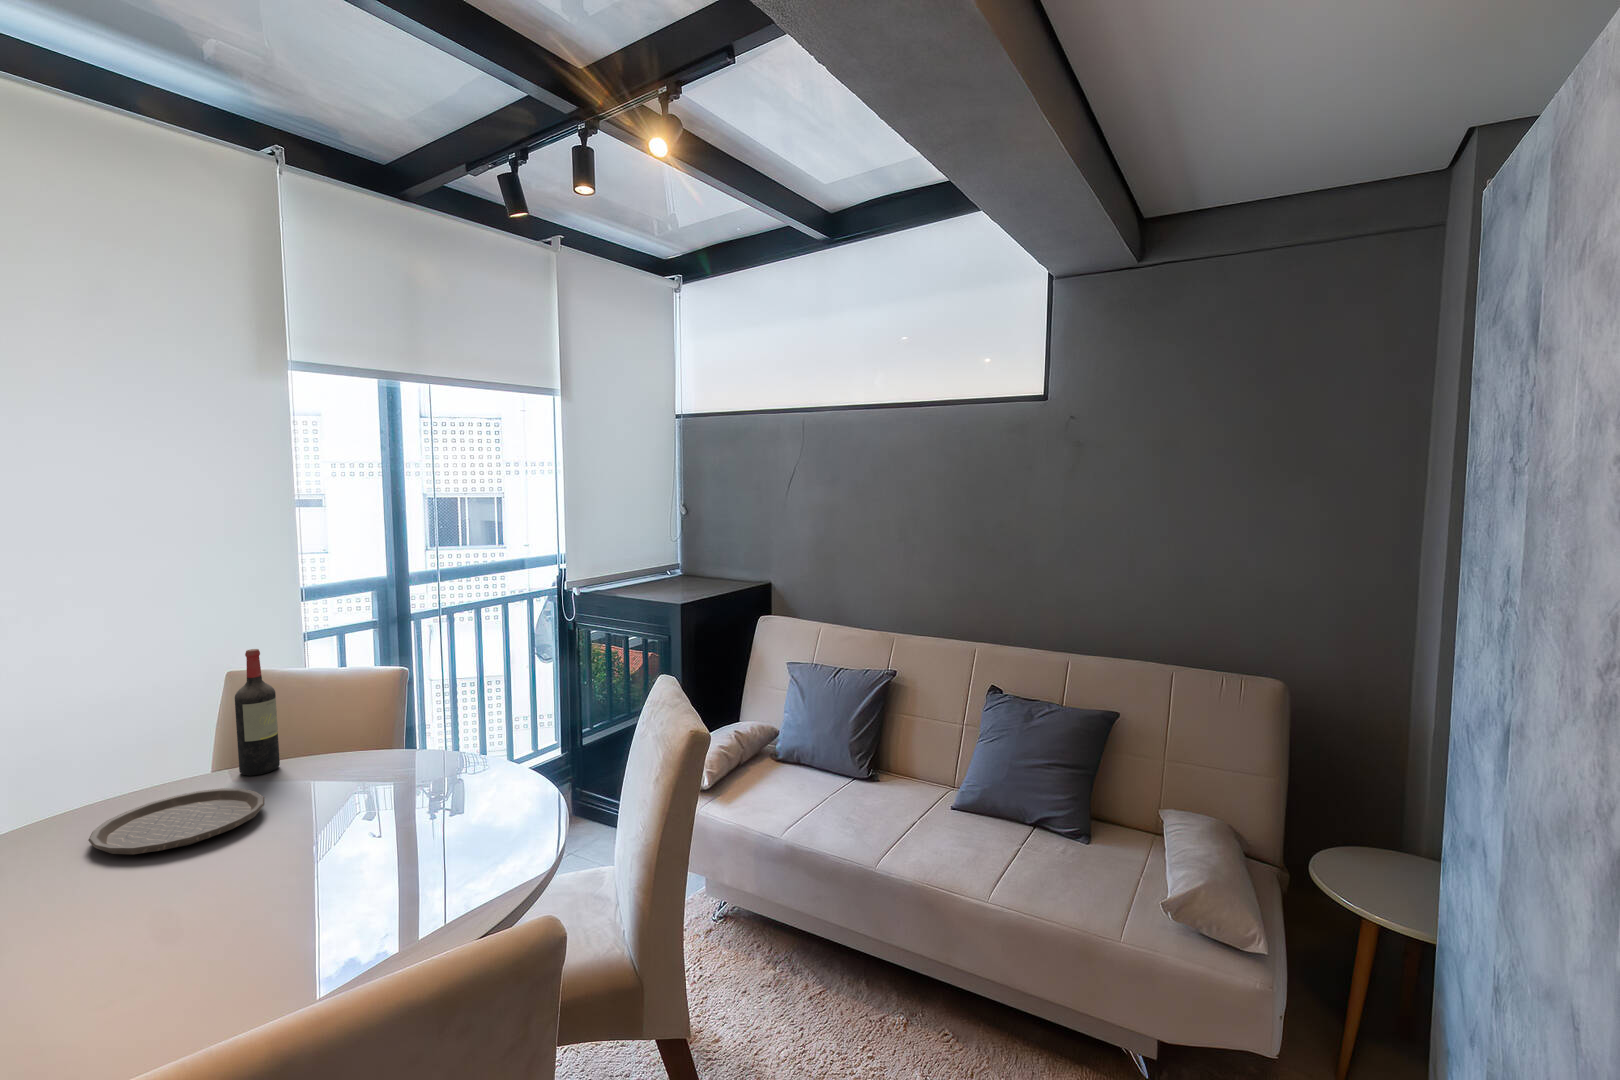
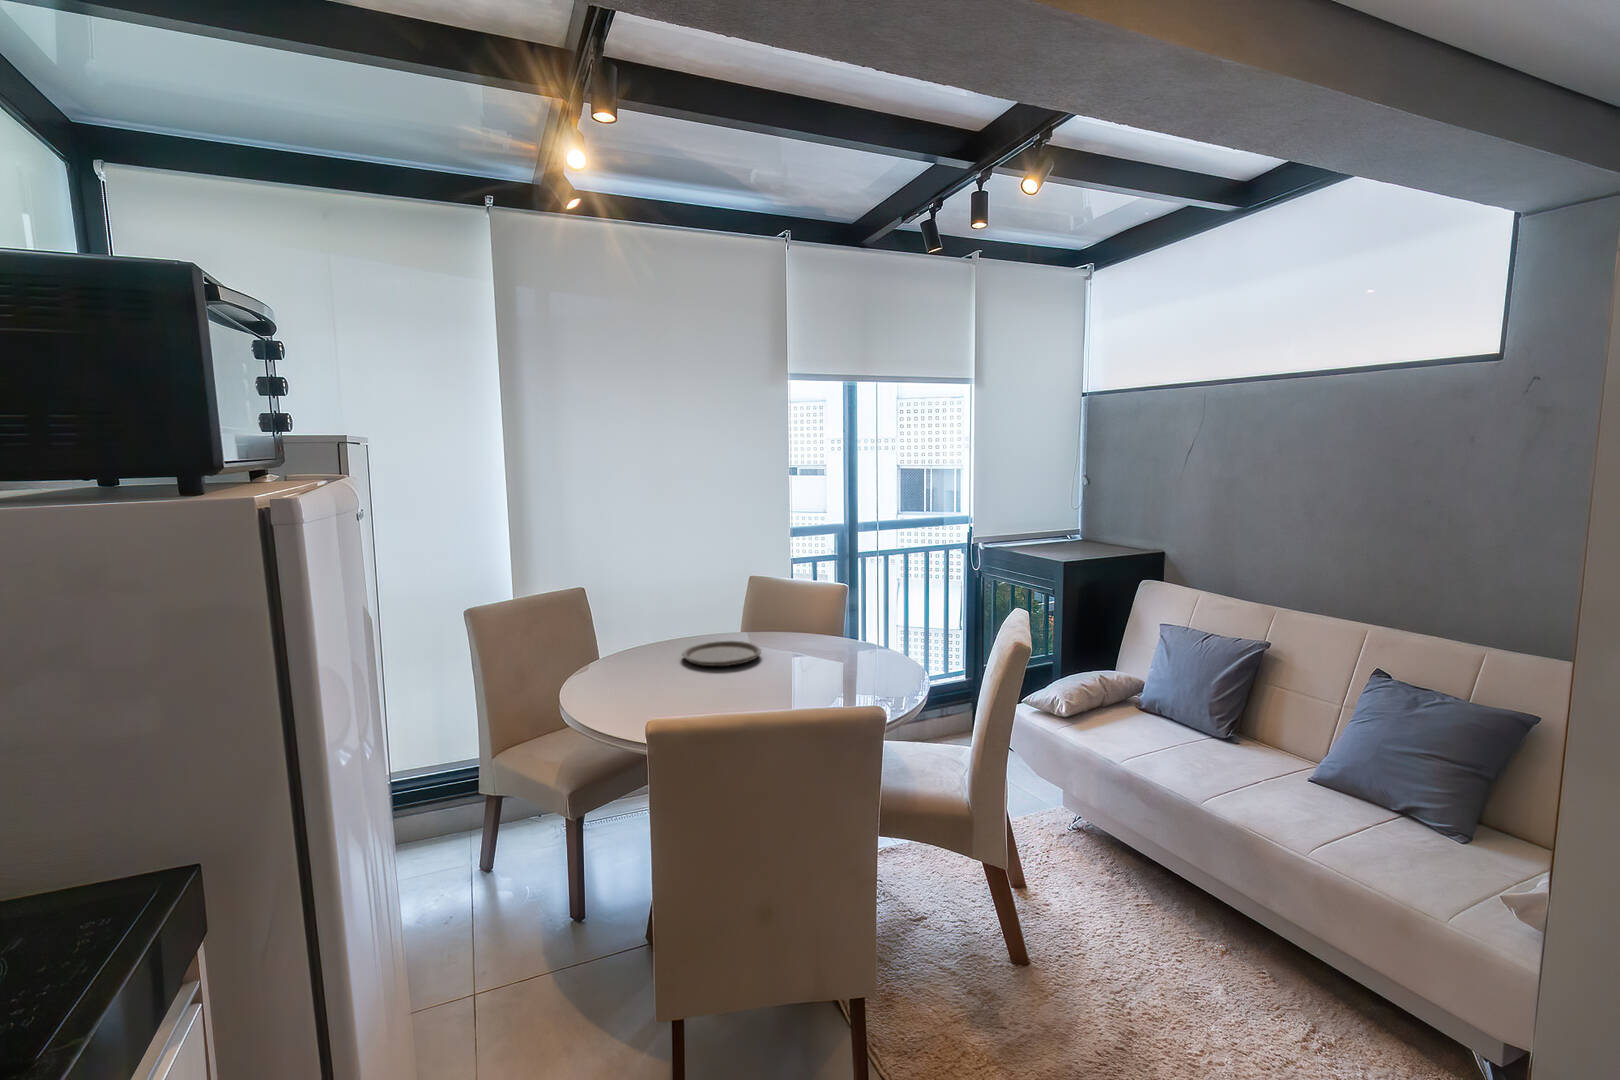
wine bottle: present [235,649,280,776] -> none [750,561,772,639]

